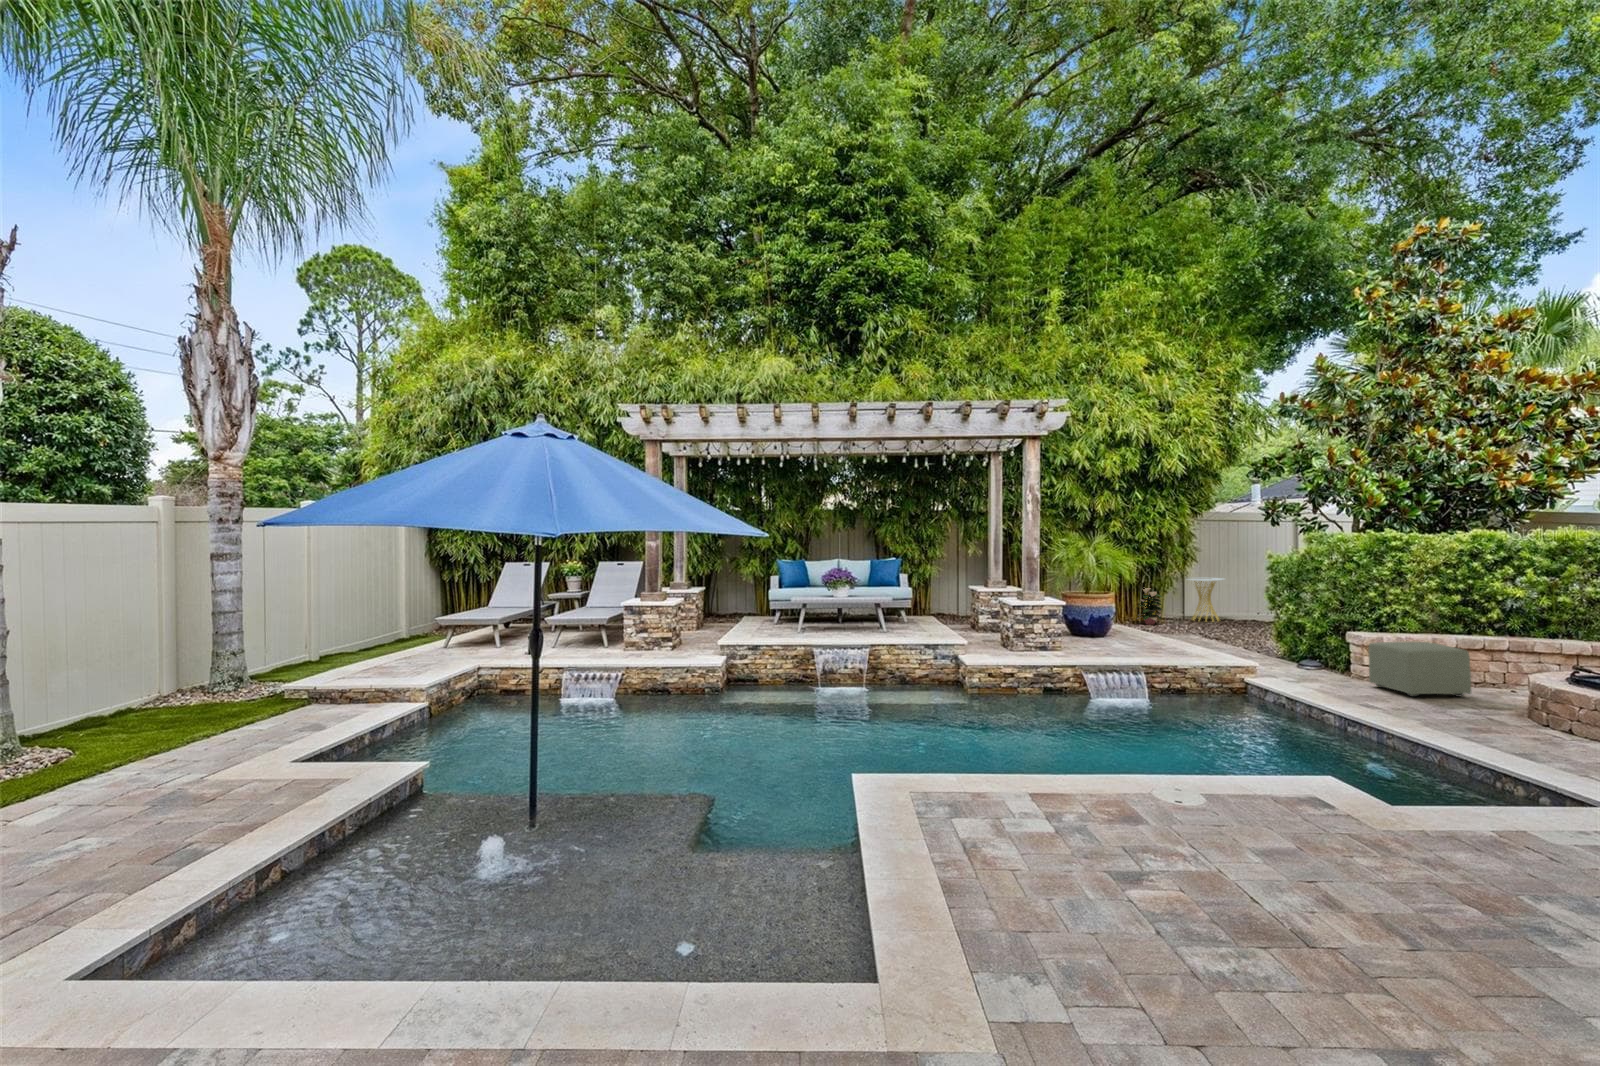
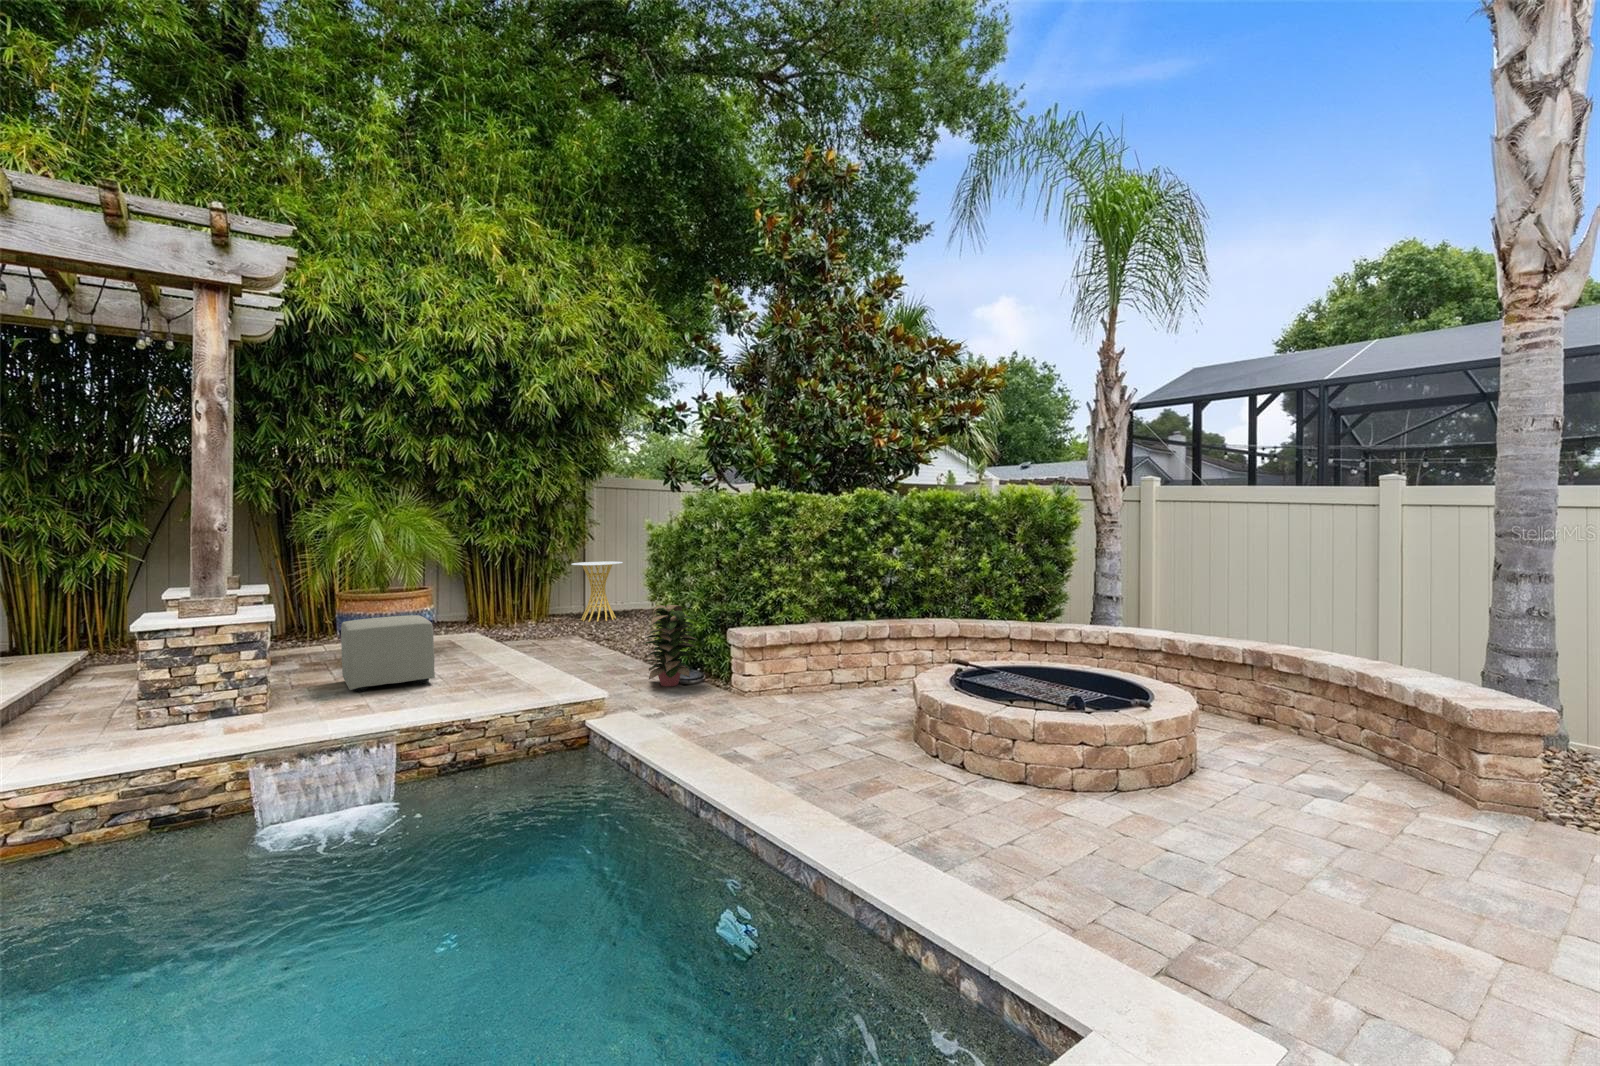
decorative plant: present [1137,588,1162,625] -> present [643,605,696,686]
ottoman: present [1368,642,1471,697] -> present [341,615,435,692]

